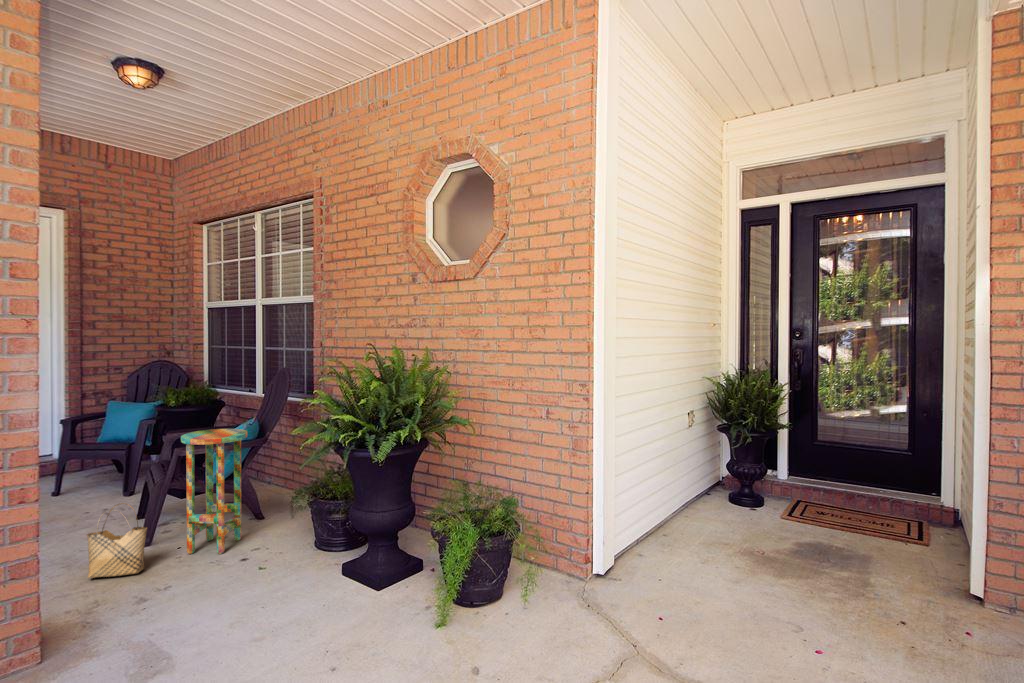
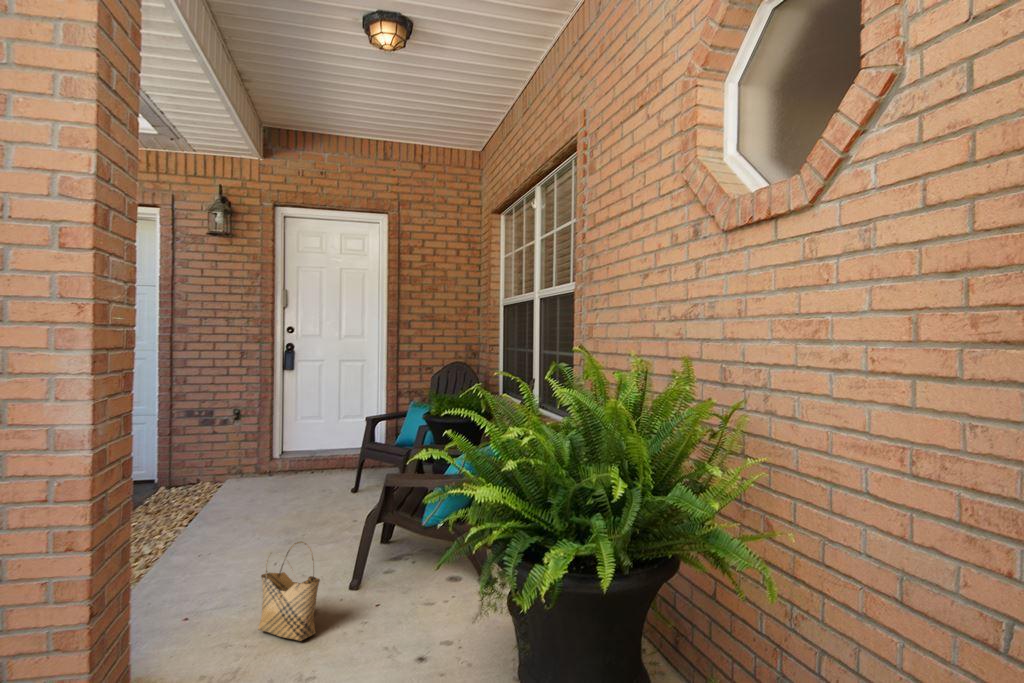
side table: present [181,429,248,554] -> none [367,458,448,638]

